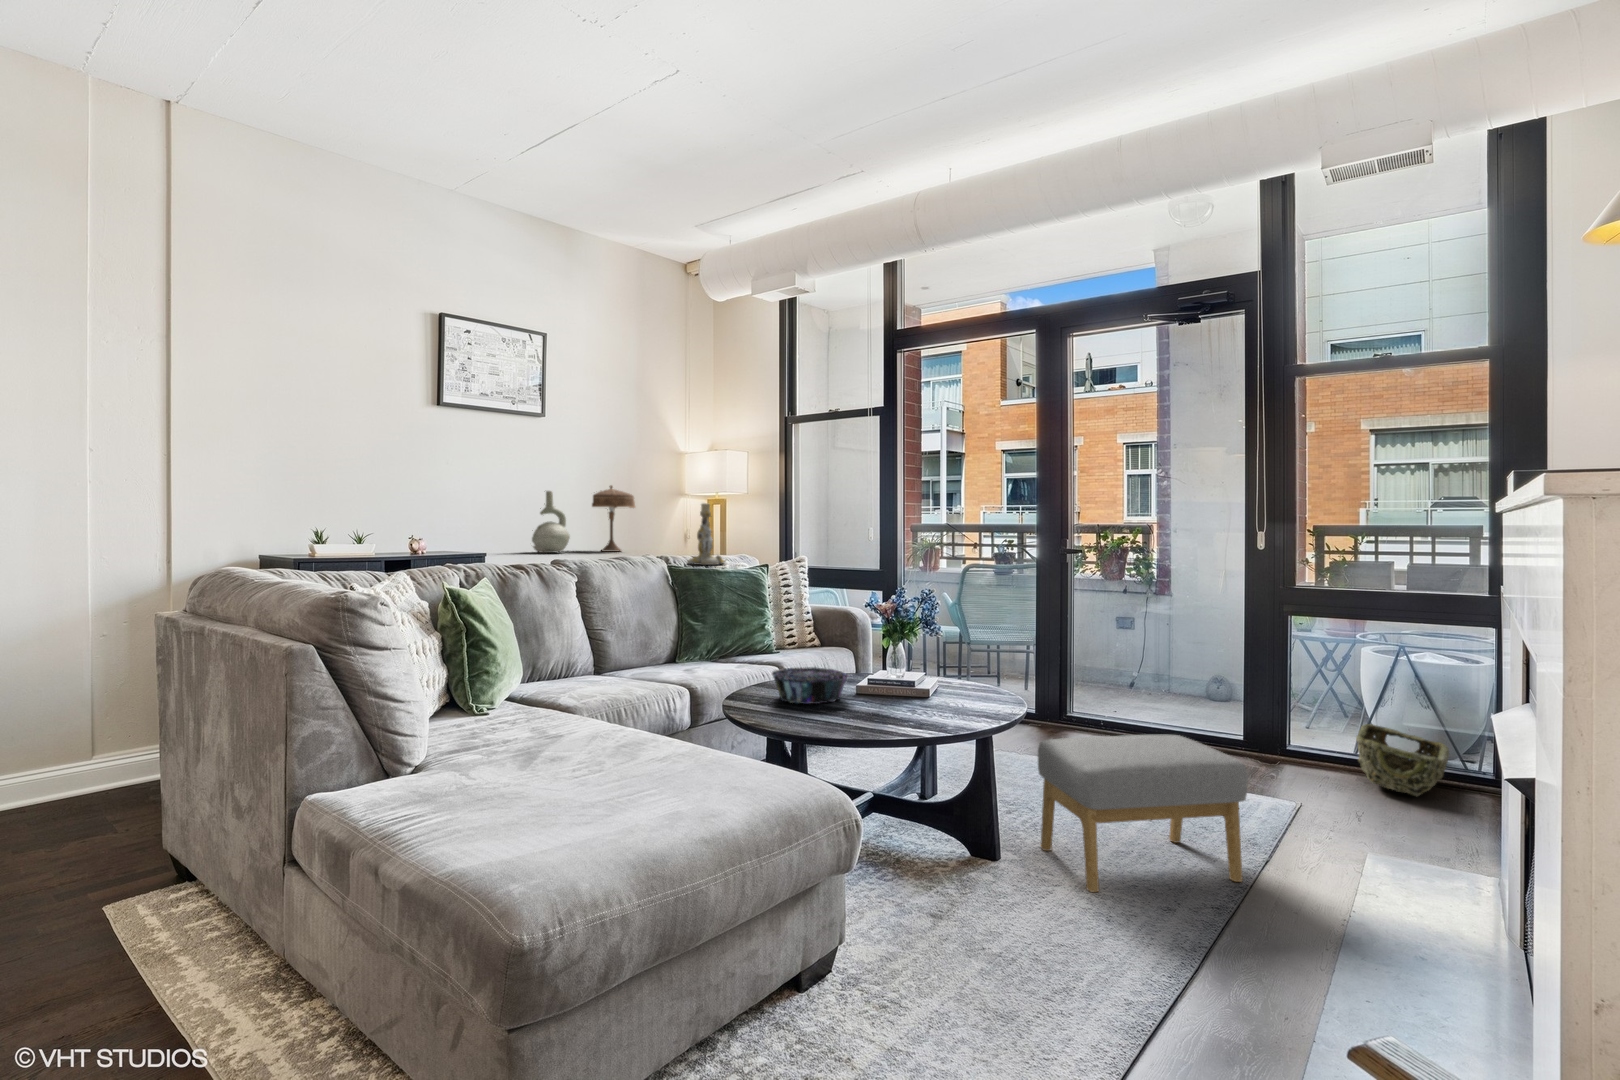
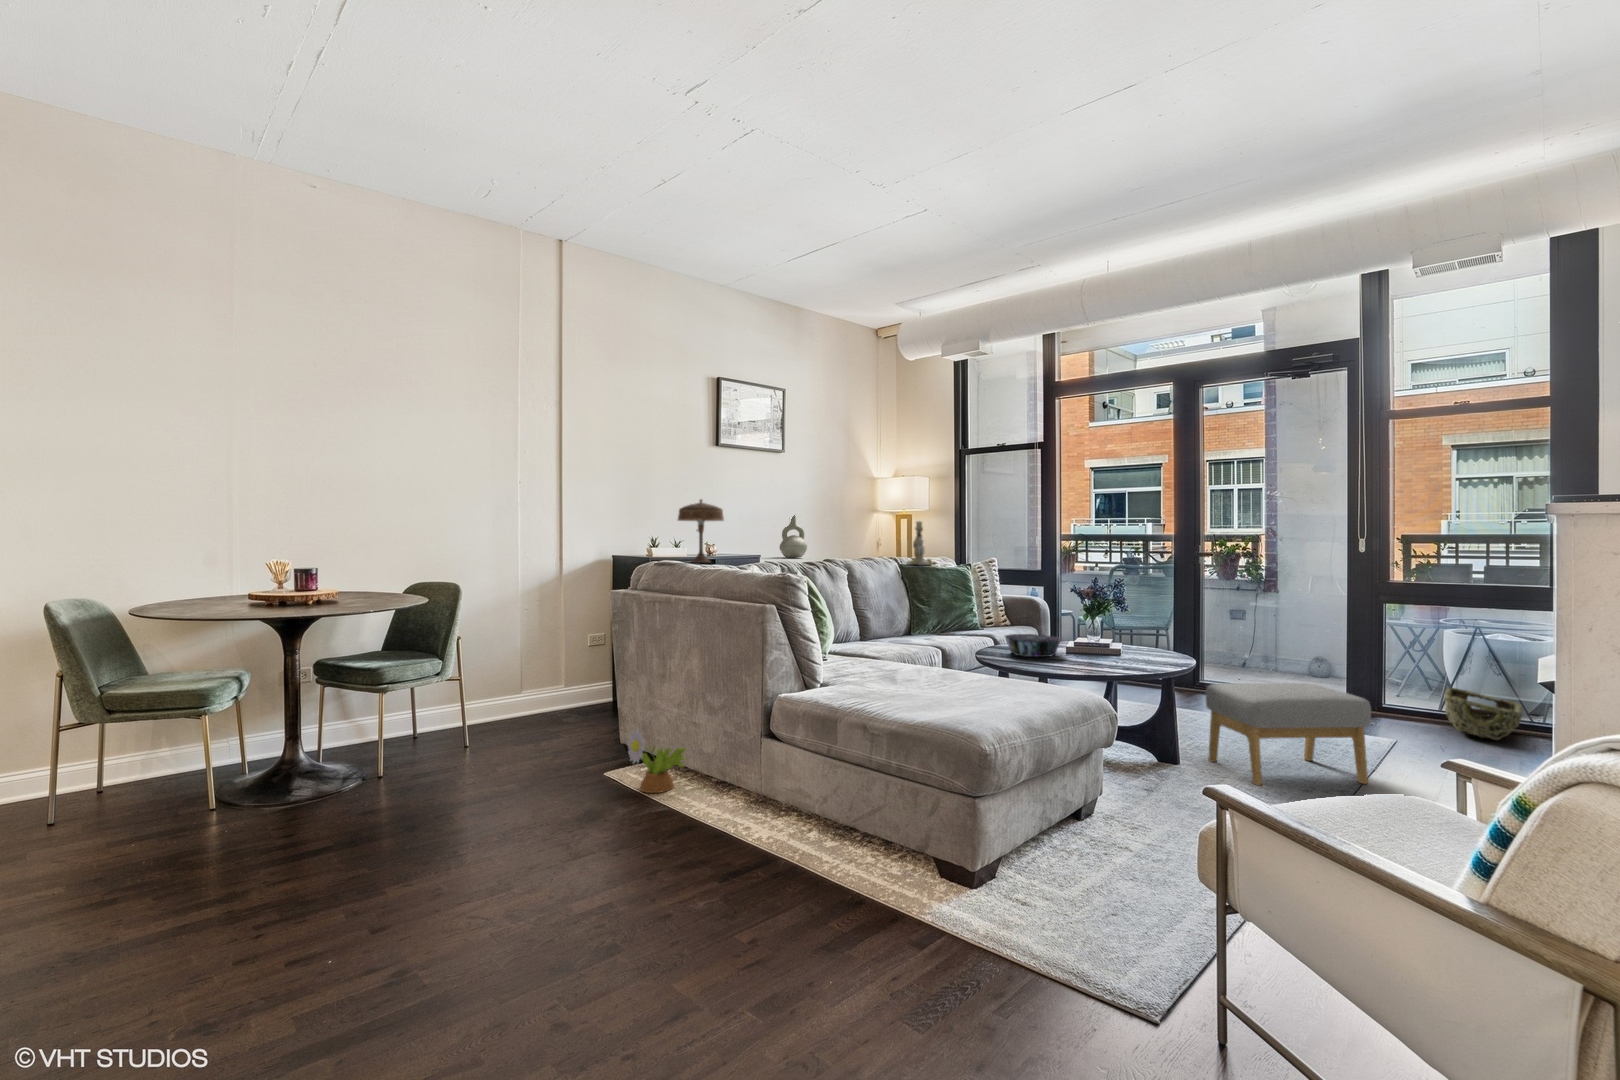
table lamp: present [592,485,635,552] -> present [678,500,724,563]
decorative plant: none [62,856,194,967] -> present [628,728,686,793]

